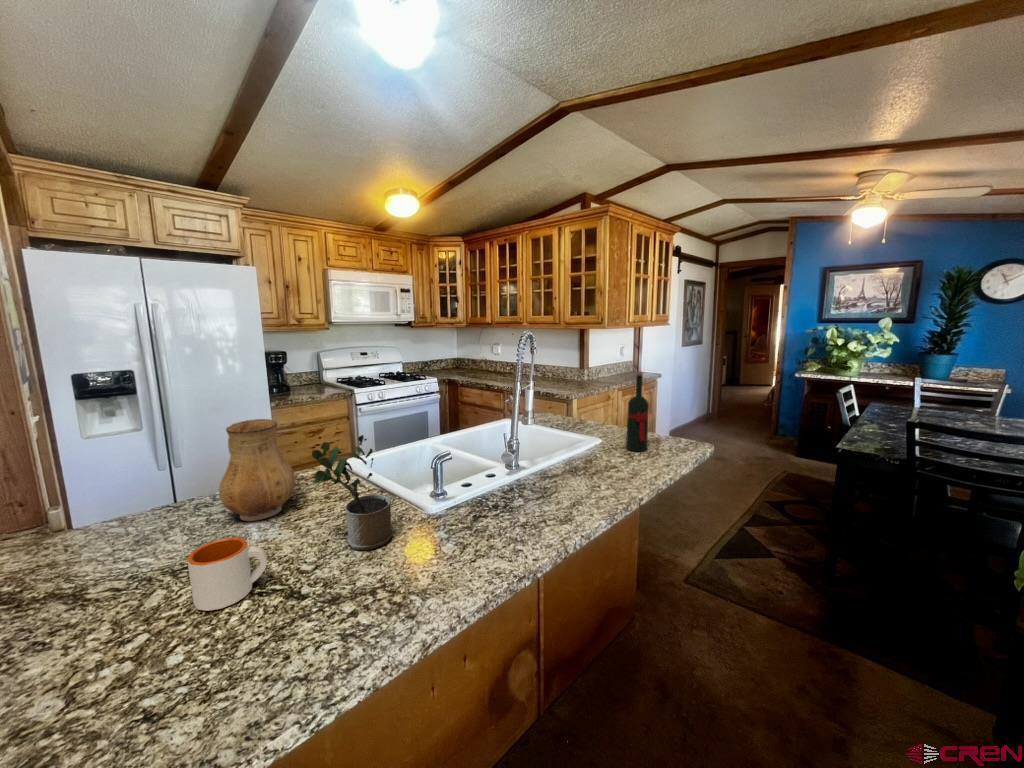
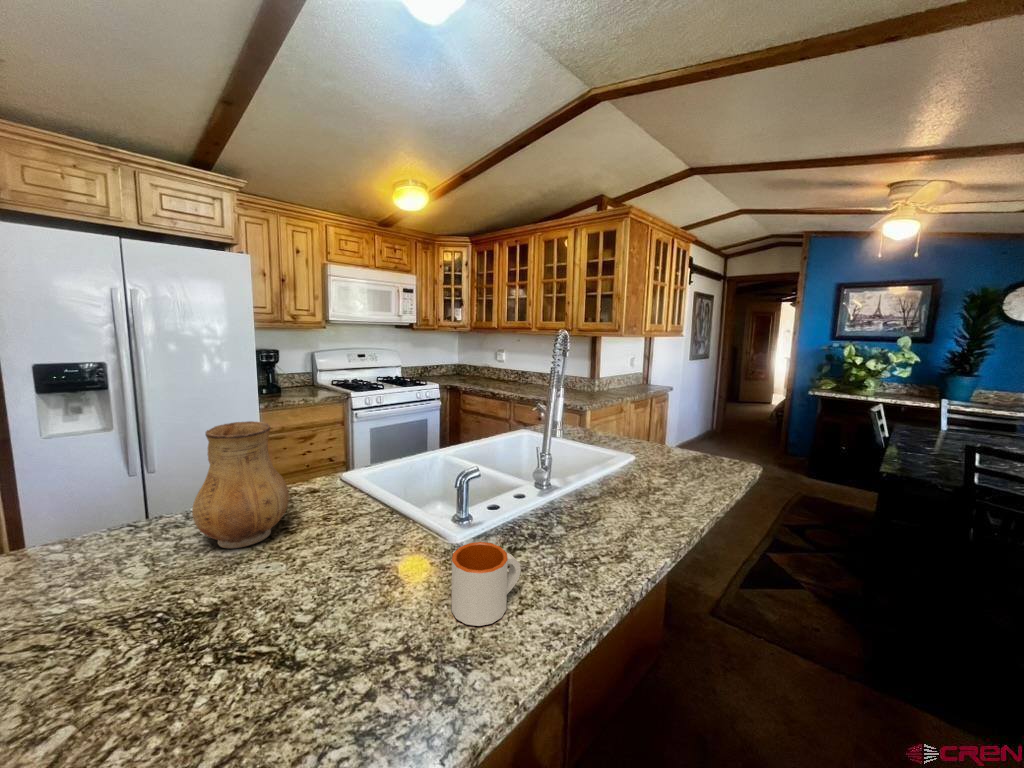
wine bottle: present [626,372,649,451] -> none [666,381,694,471]
potted plant: present [312,435,392,550] -> none [315,445,412,594]
mug: present [187,537,267,611] -> present [452,542,521,626]

